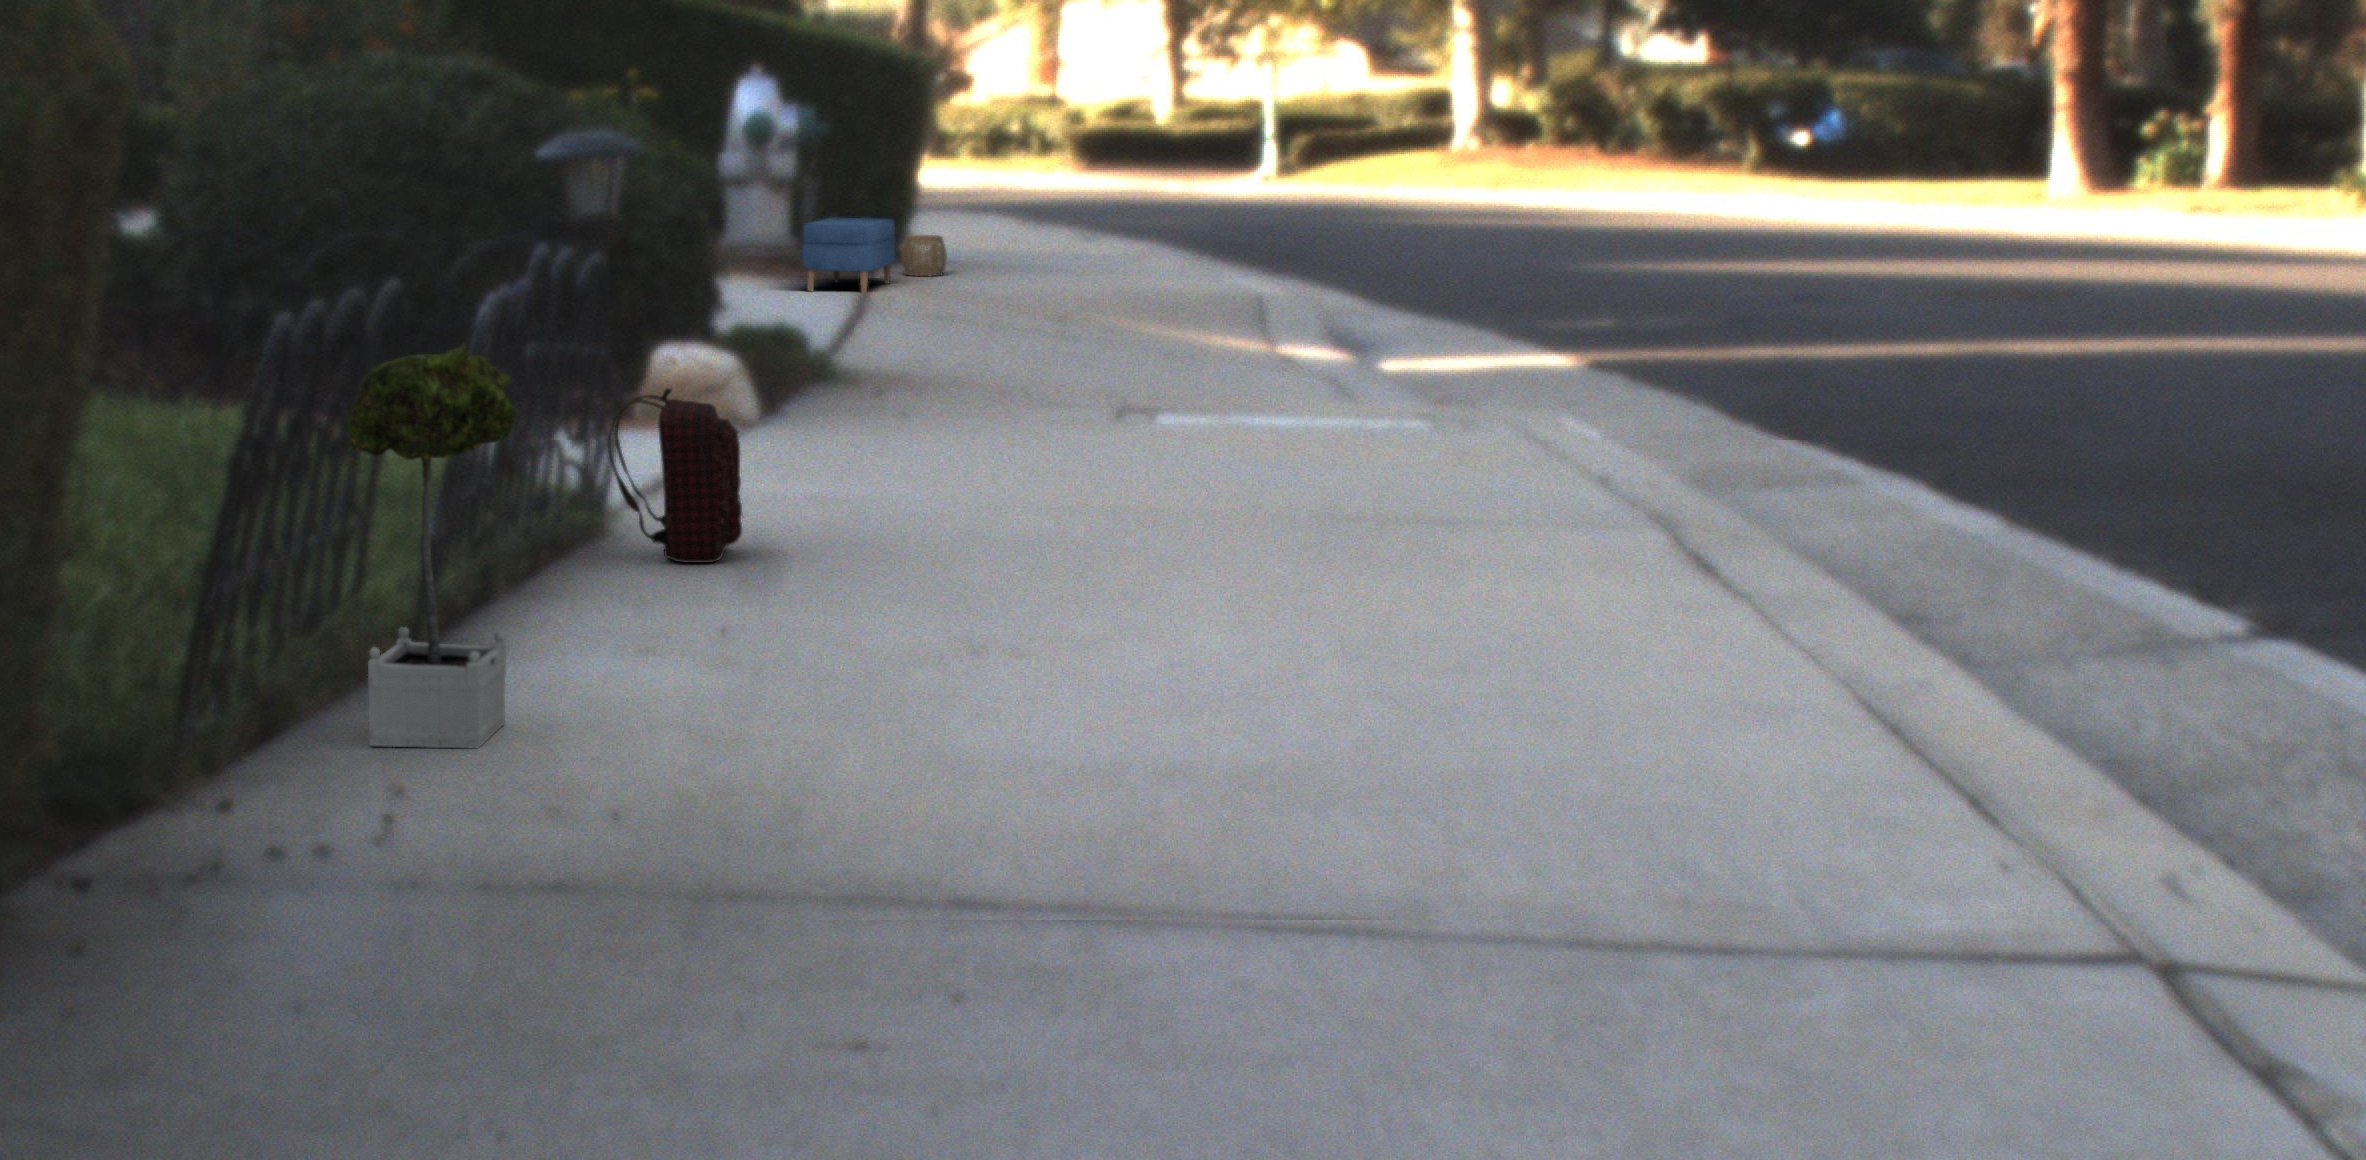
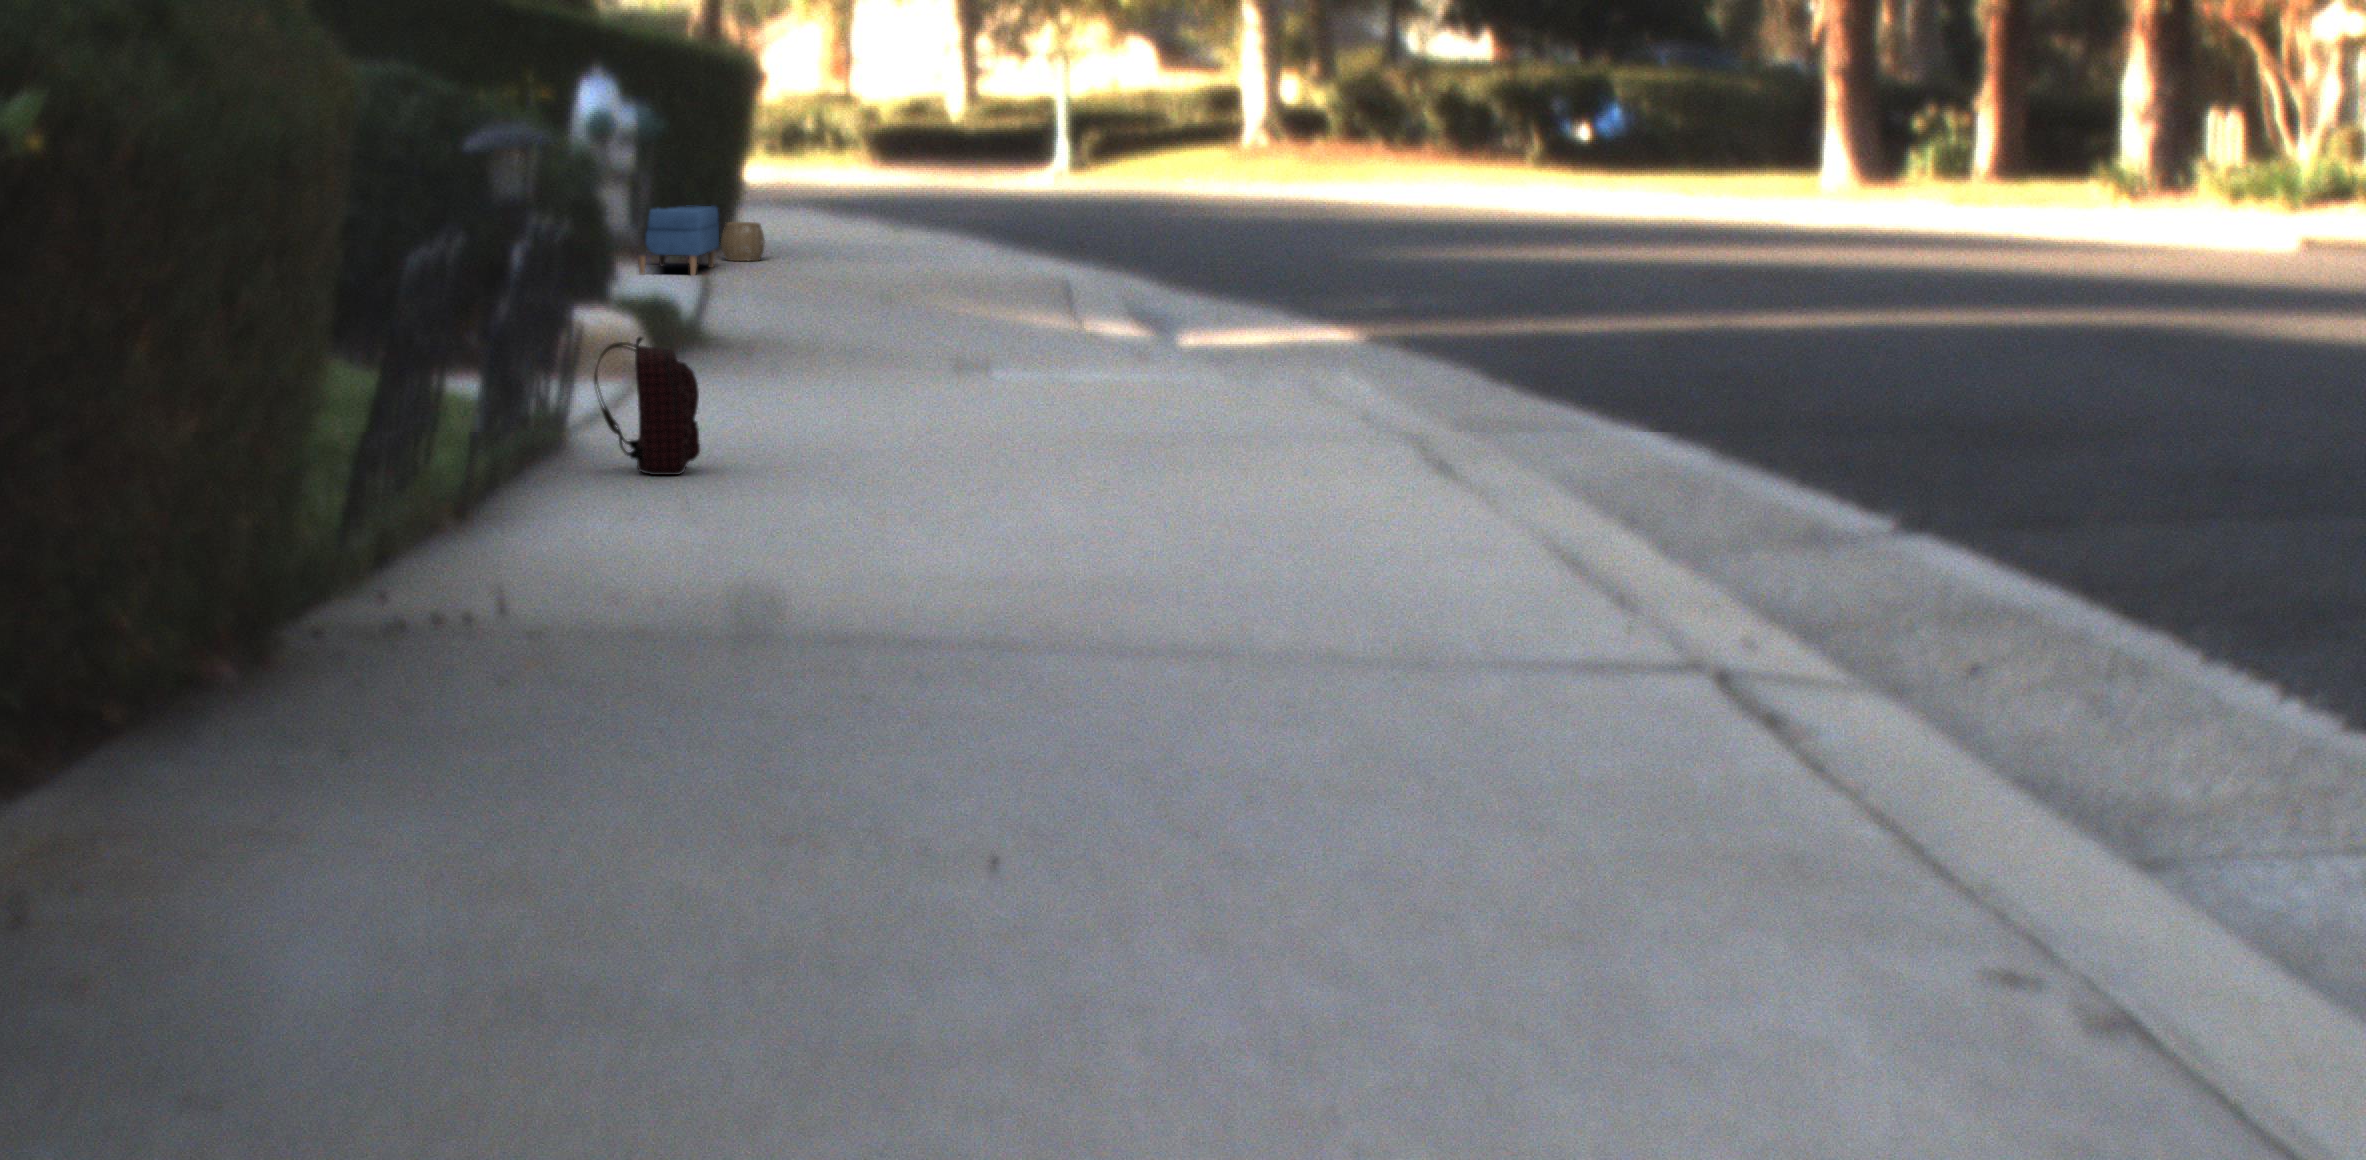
potted tree: present [345,344,518,748] -> none [483,287,605,580]

